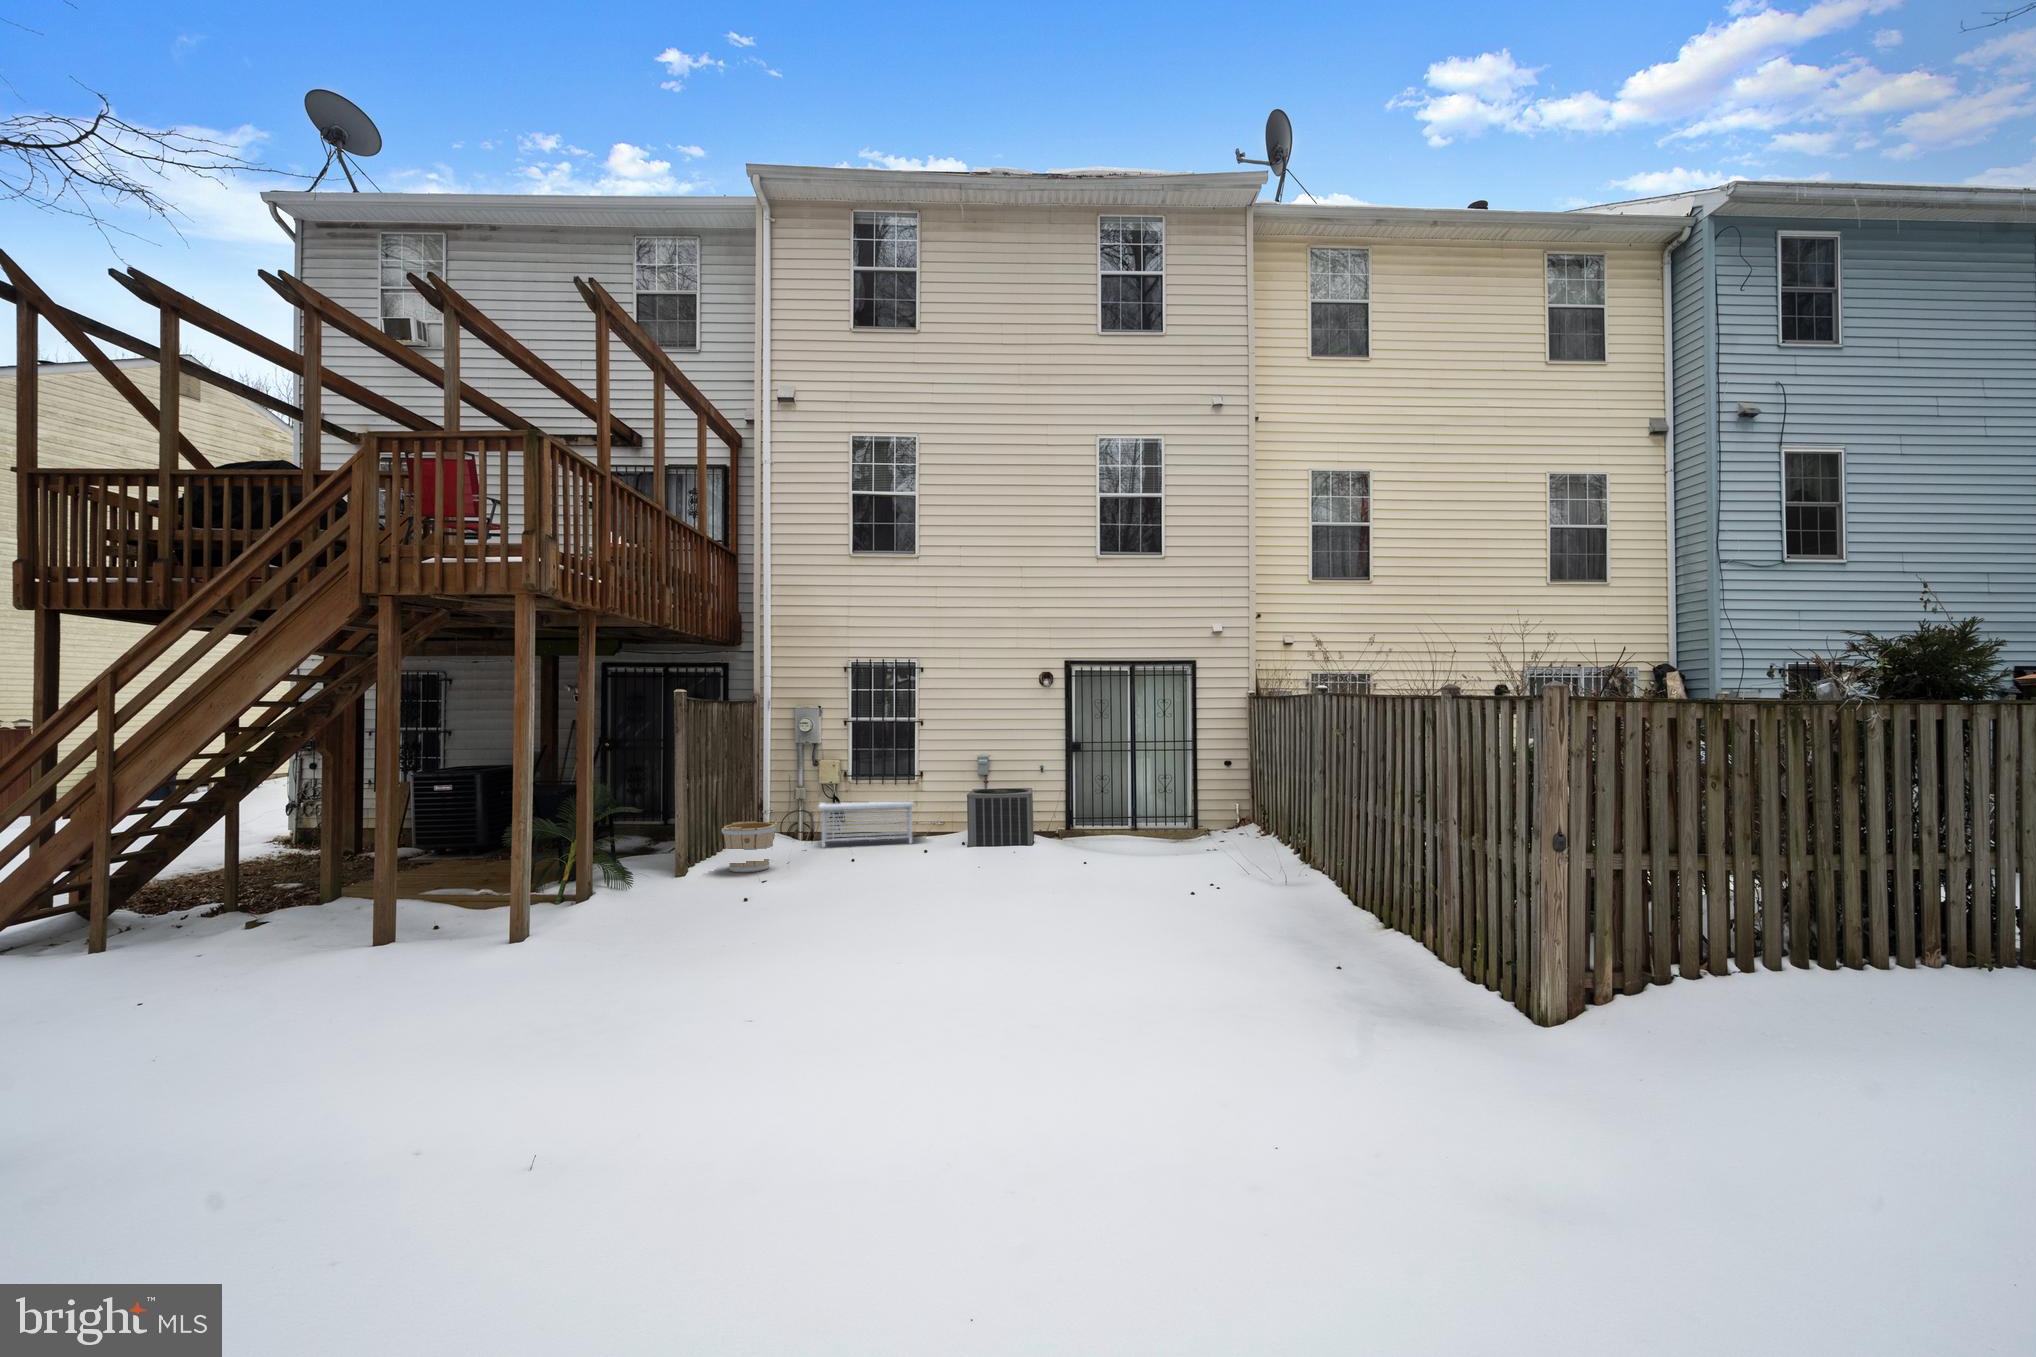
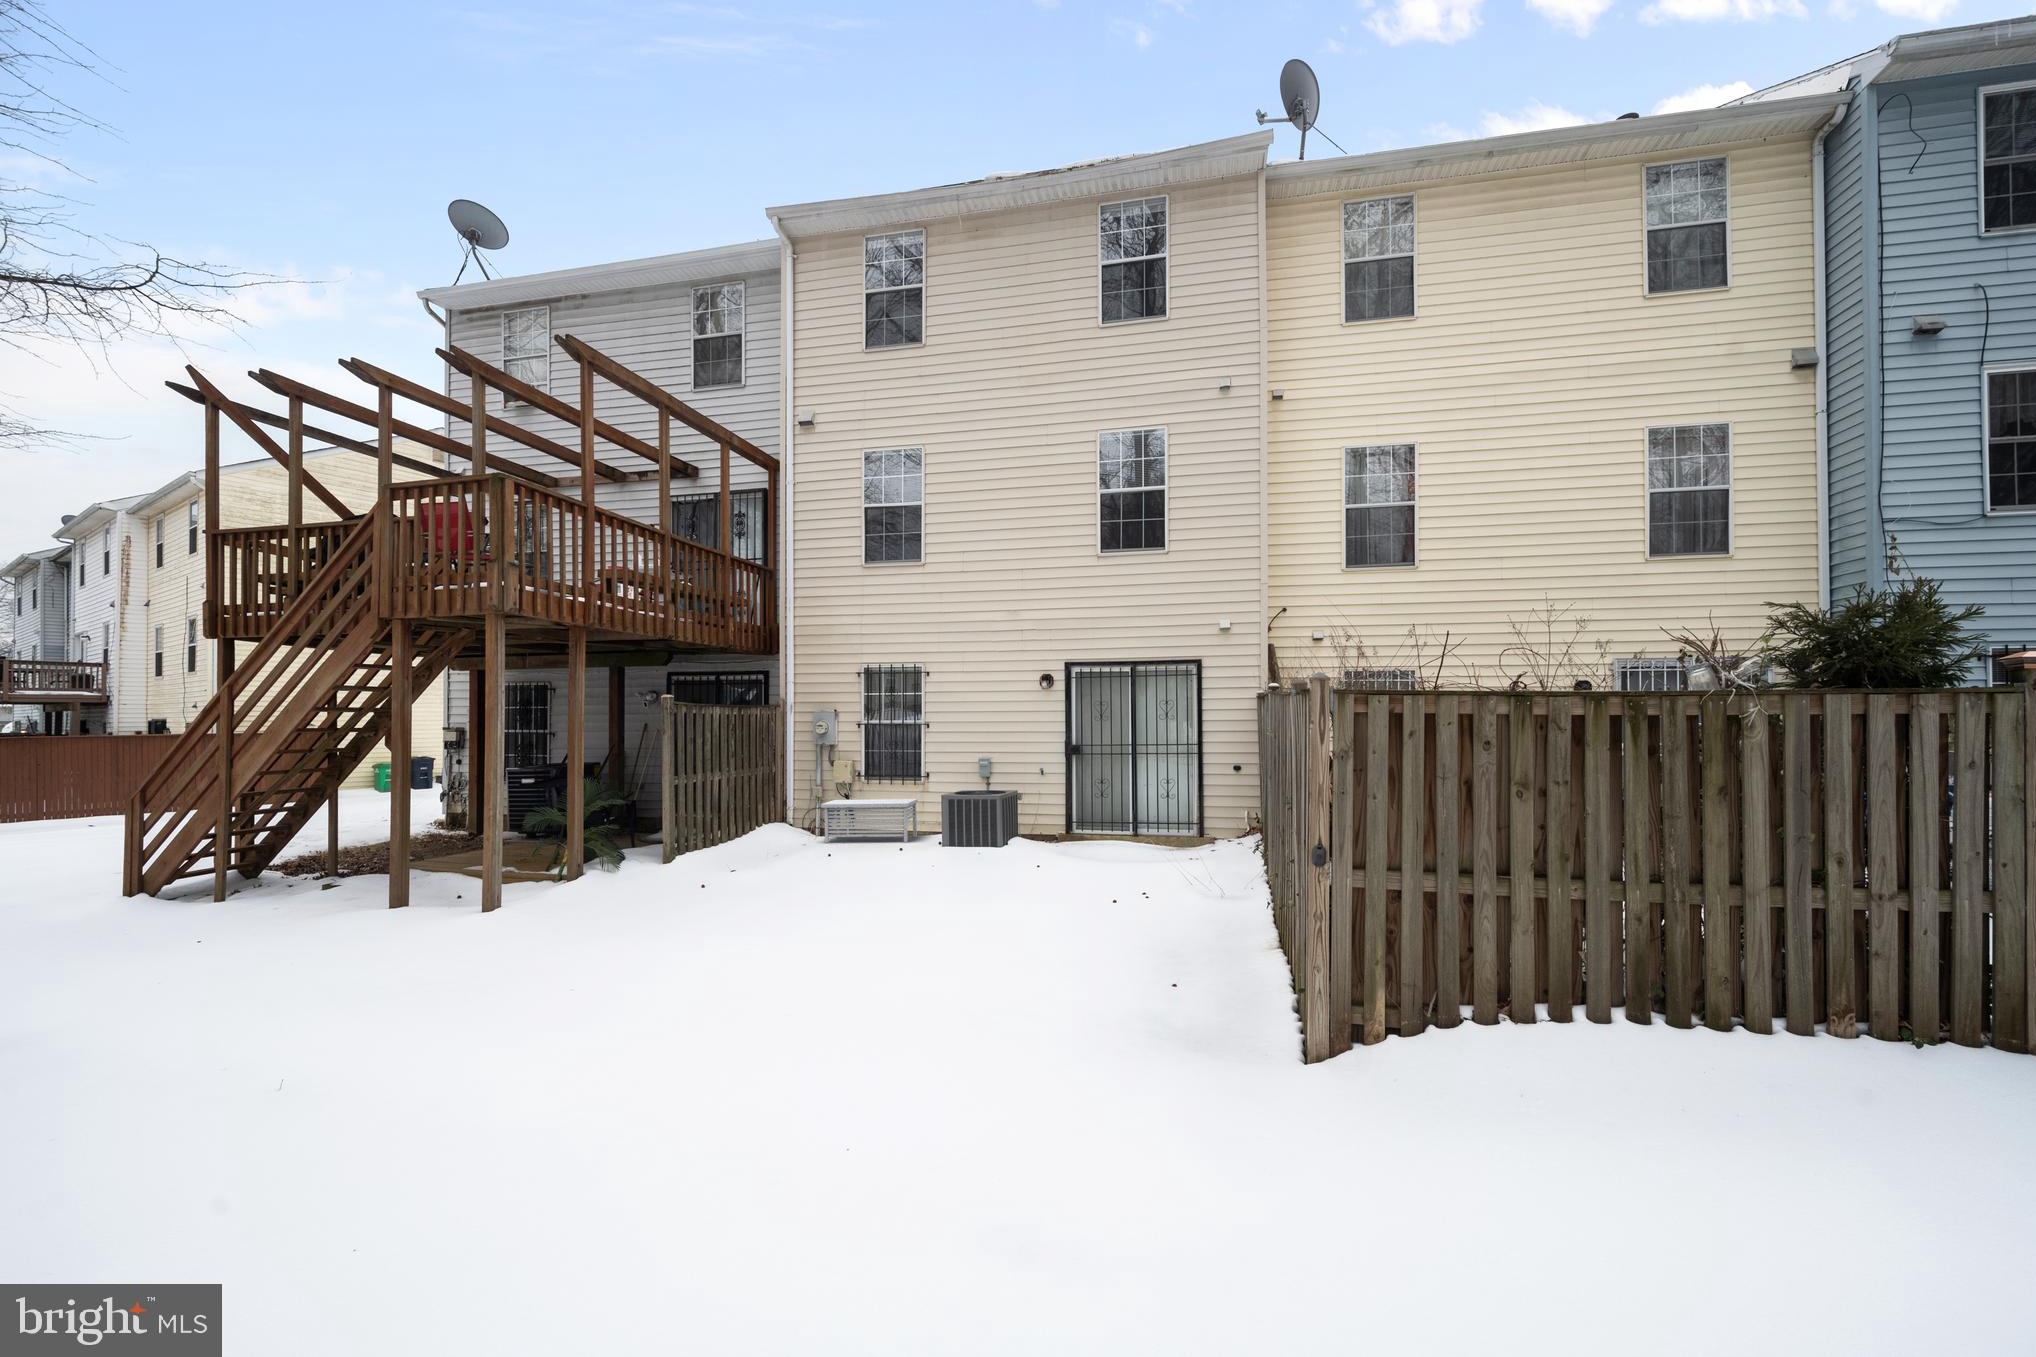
wooden bucket: present [722,821,777,873] -> none [713,815,762,860]

